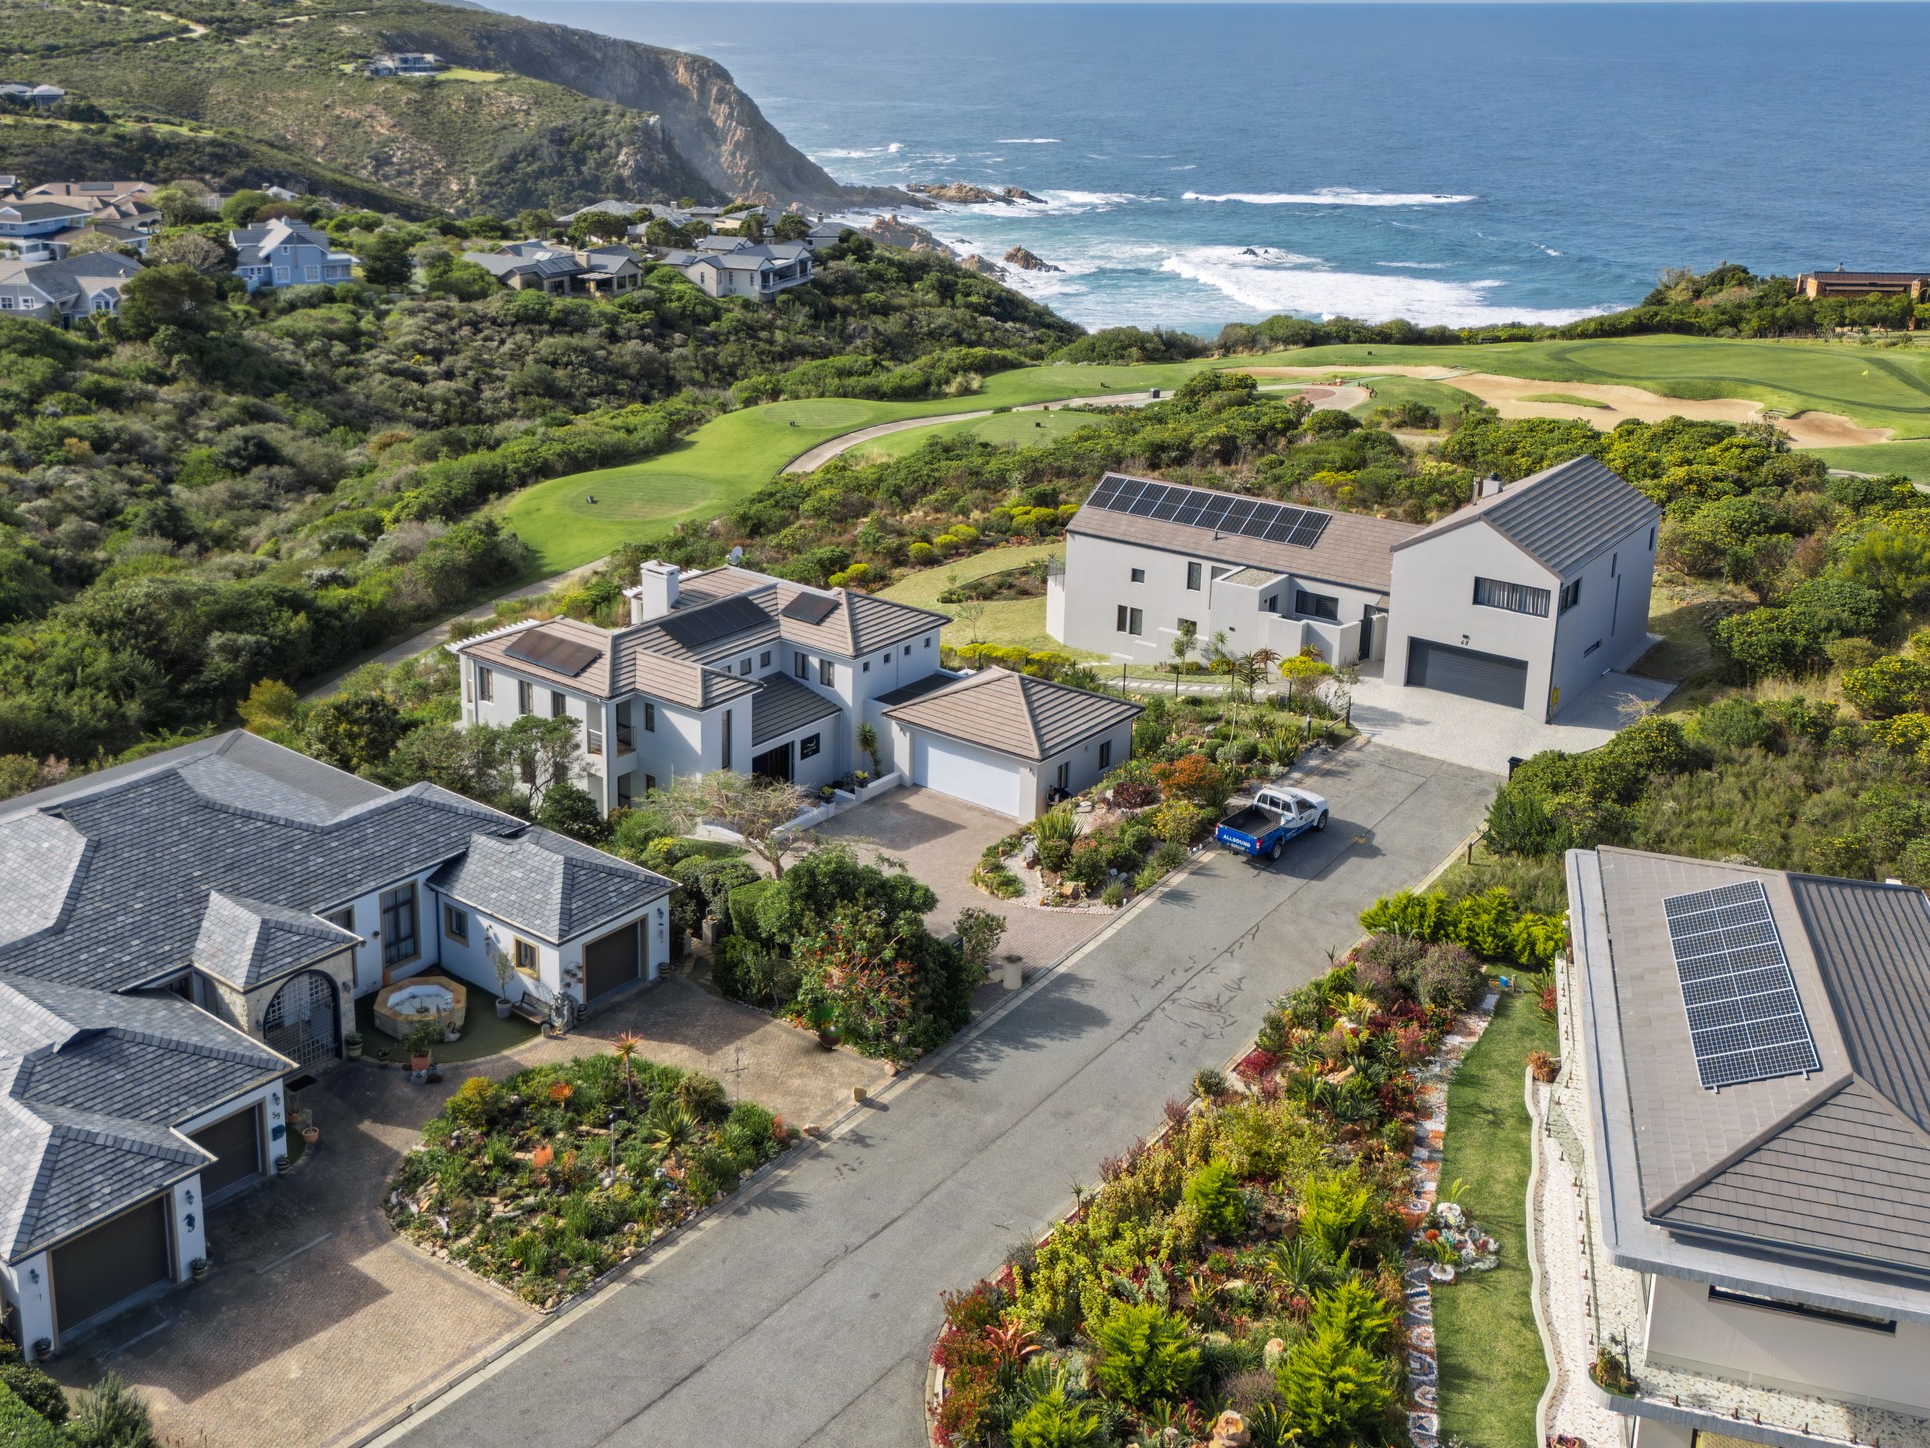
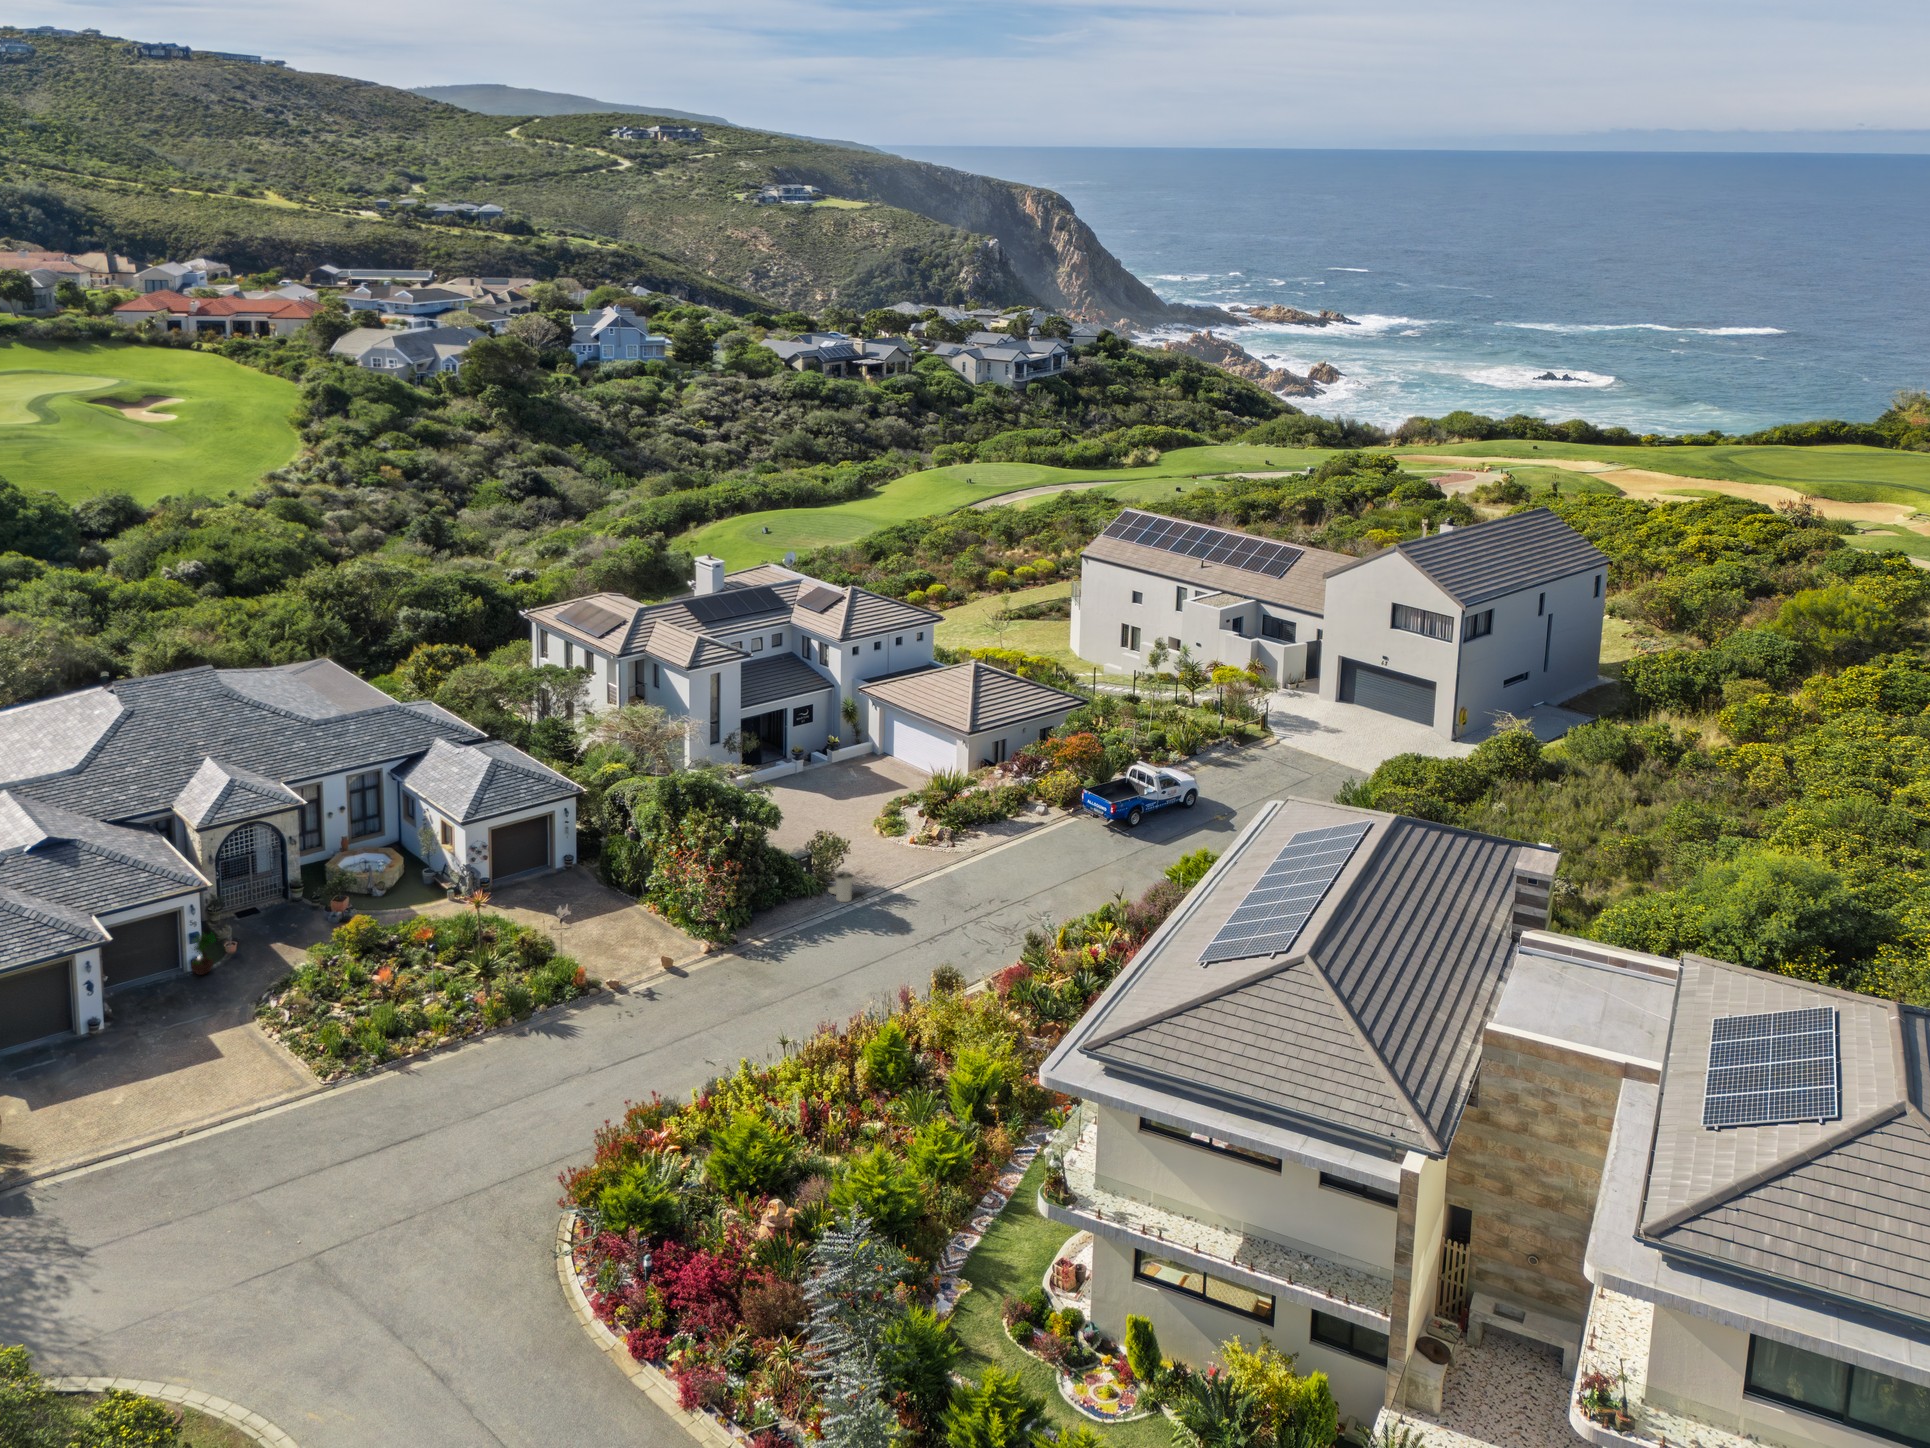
potted tree: present [810,1004,841,1048] -> present [191,932,214,975]

